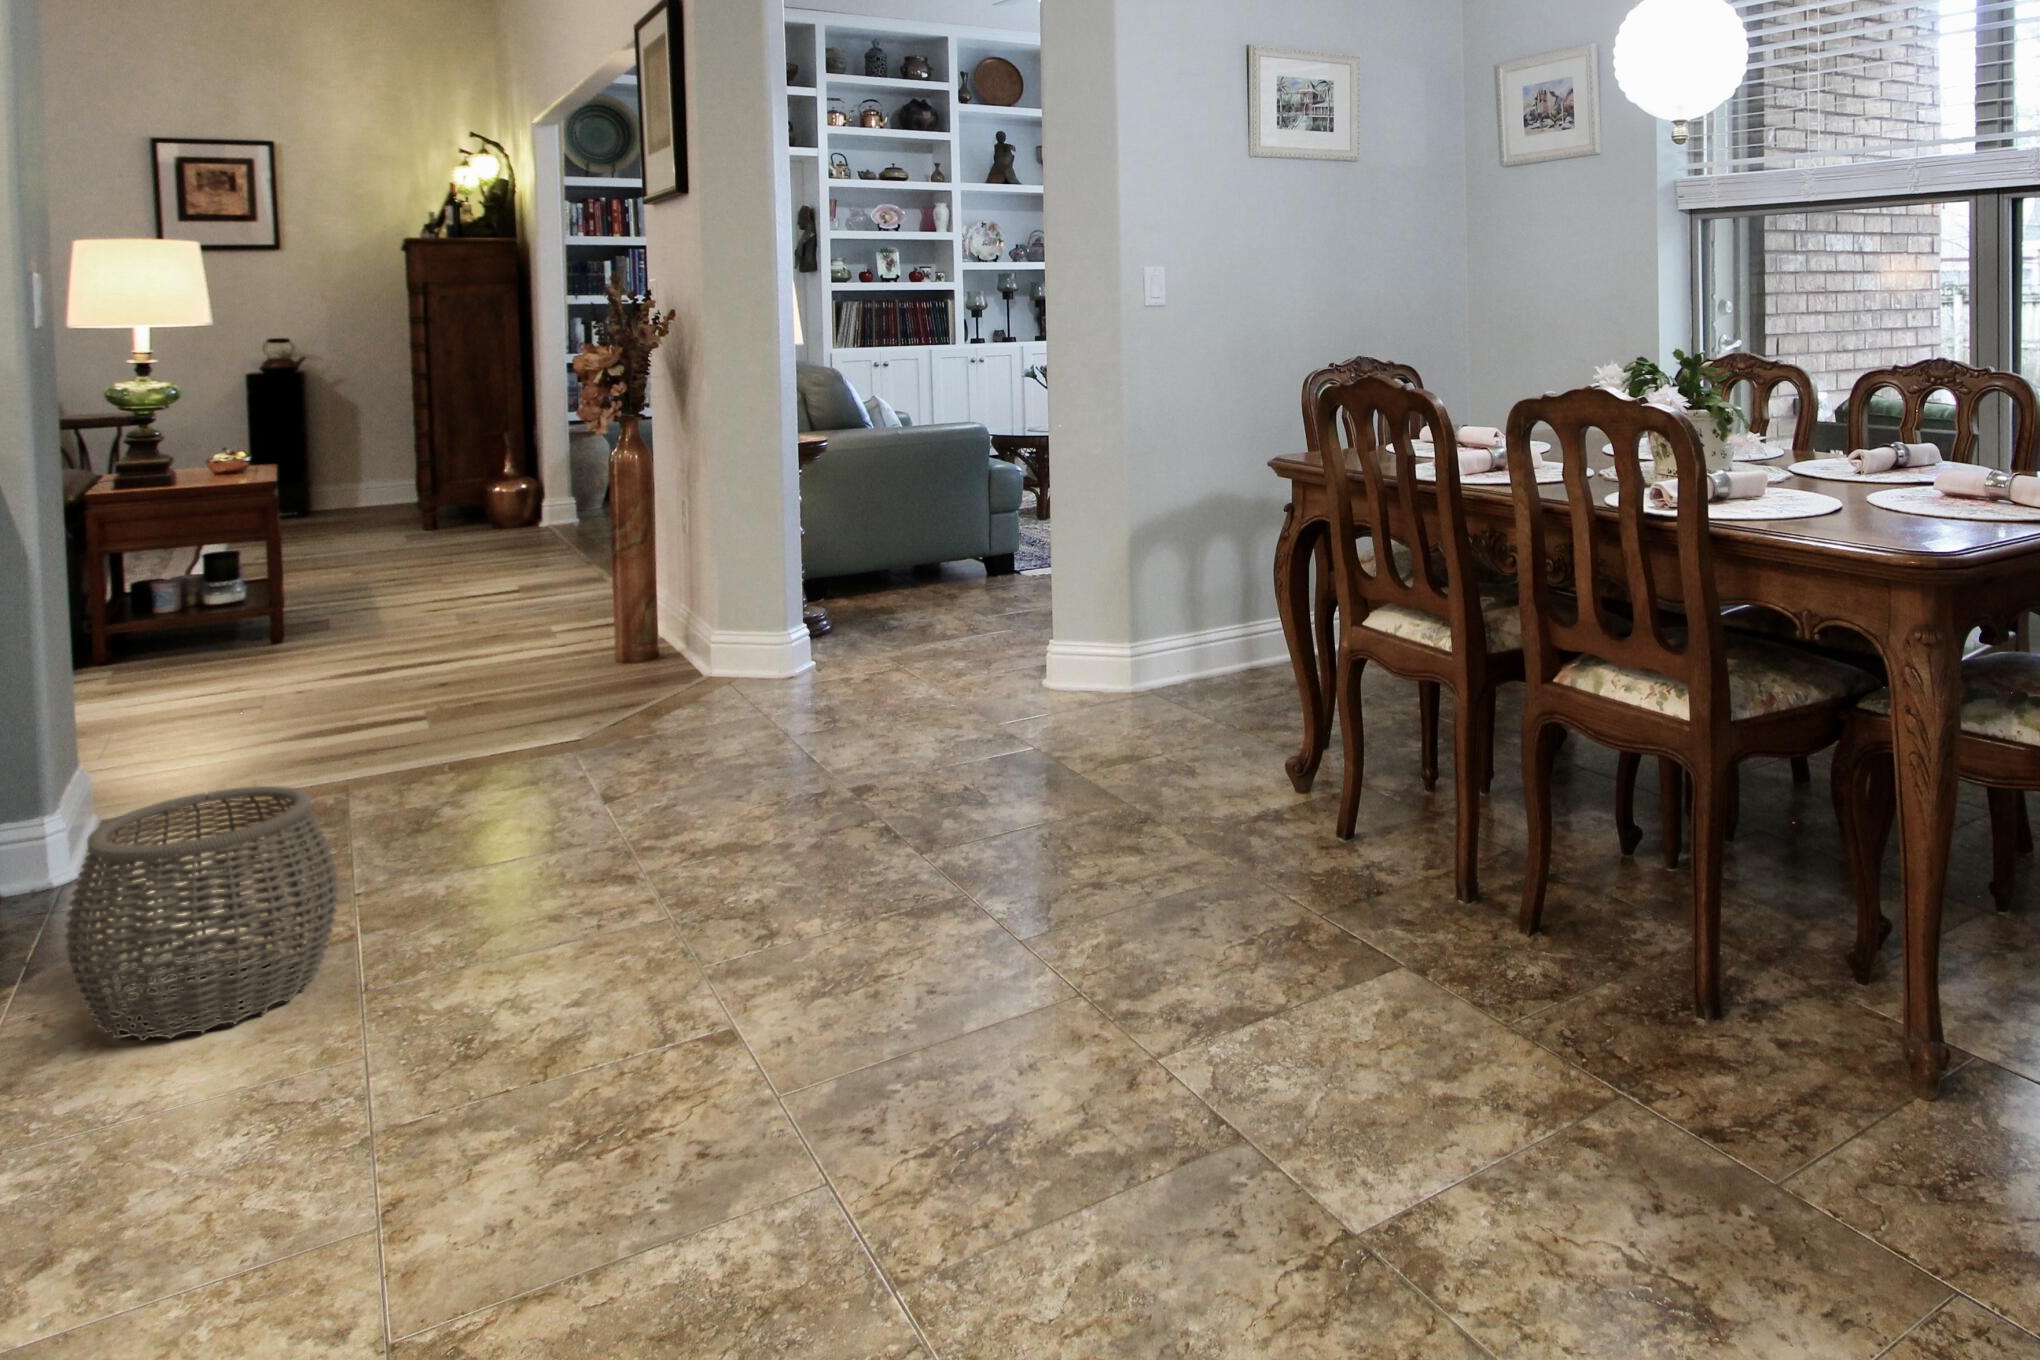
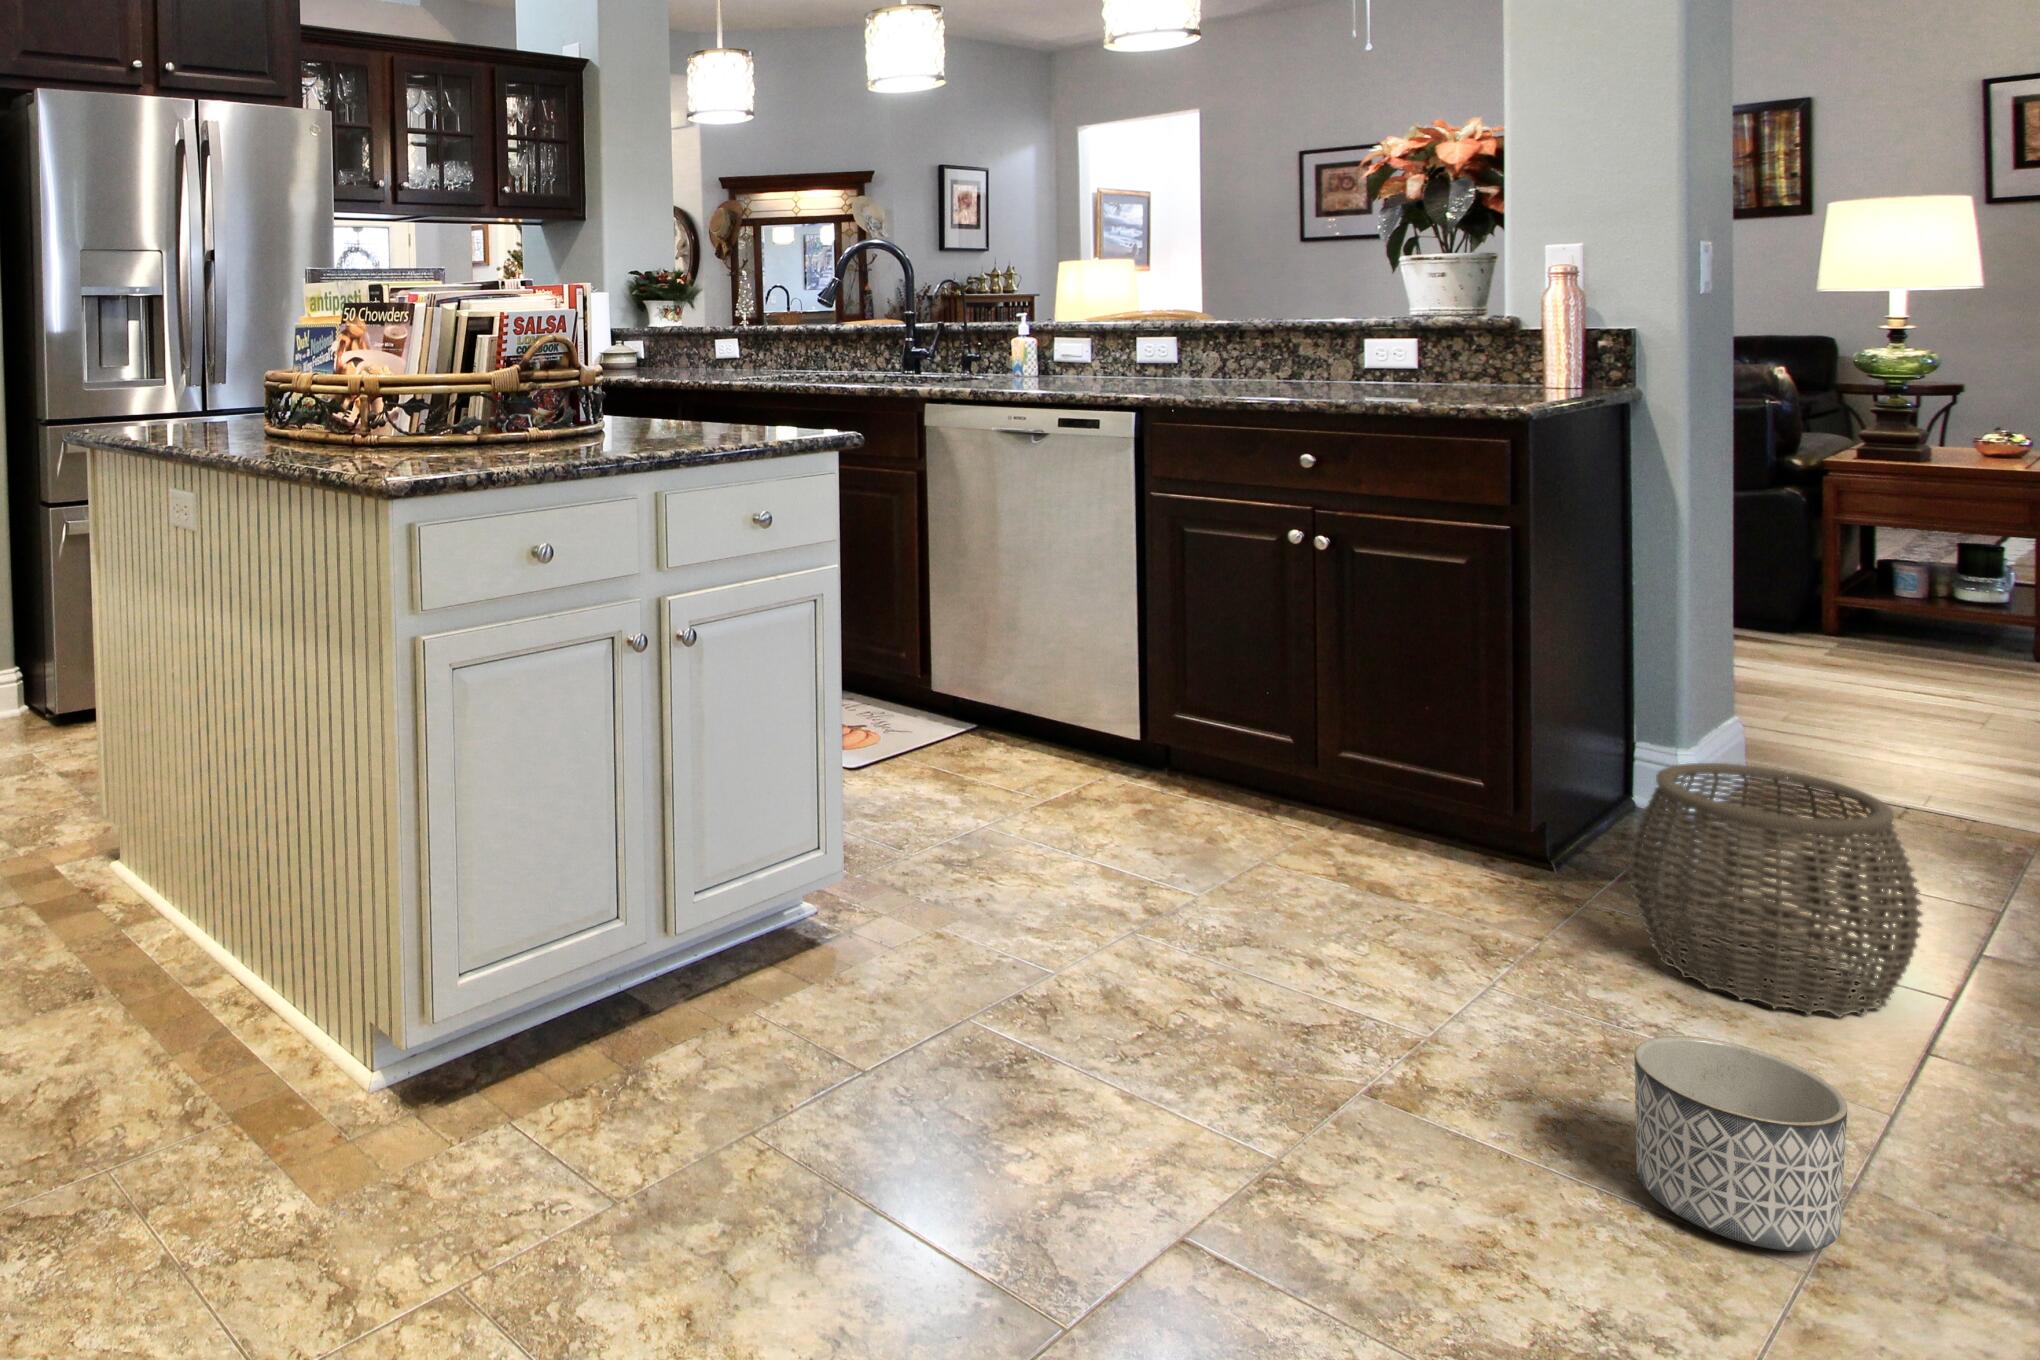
planter: none [193,1049,391,1262] -> present [1634,1036,1847,1251]

